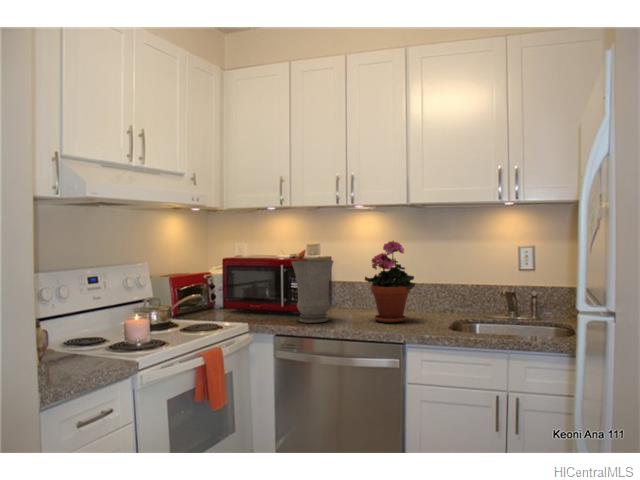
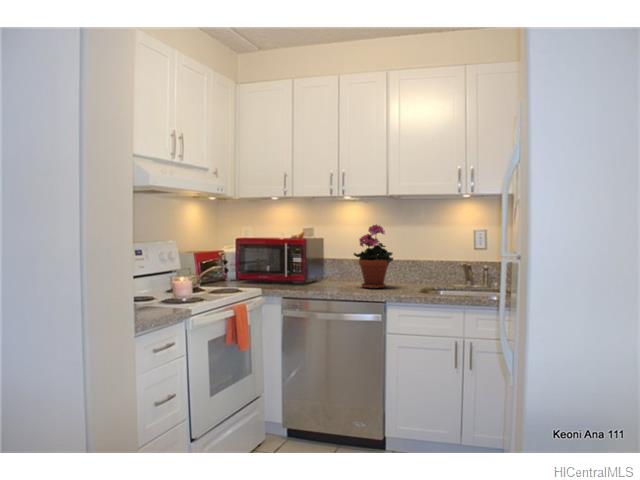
vase: present [291,260,333,323] -> none [296,240,329,288]

